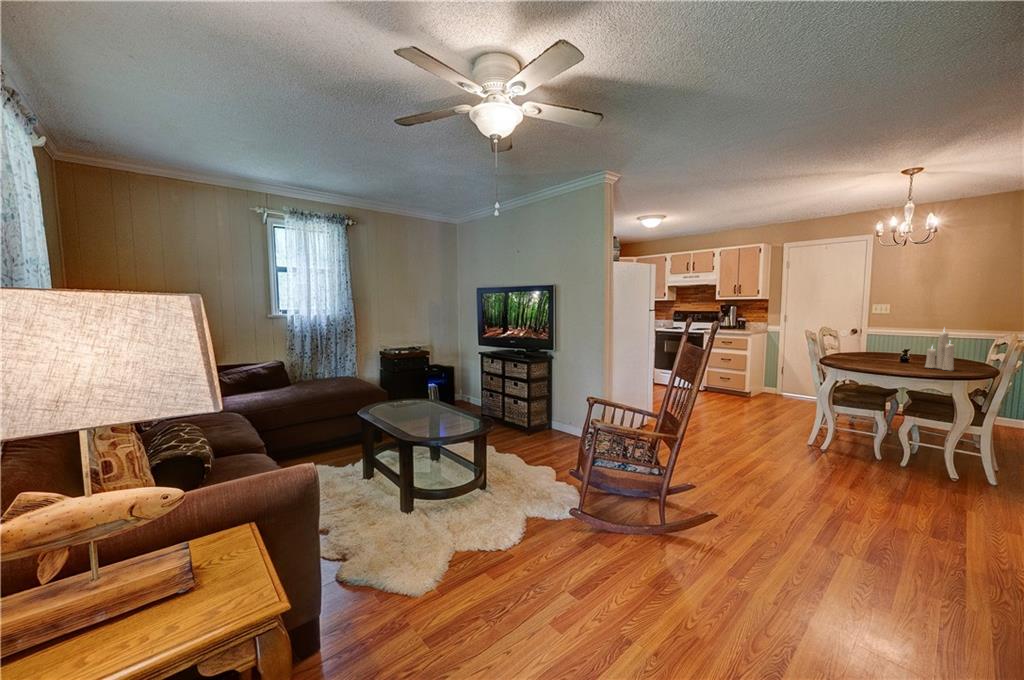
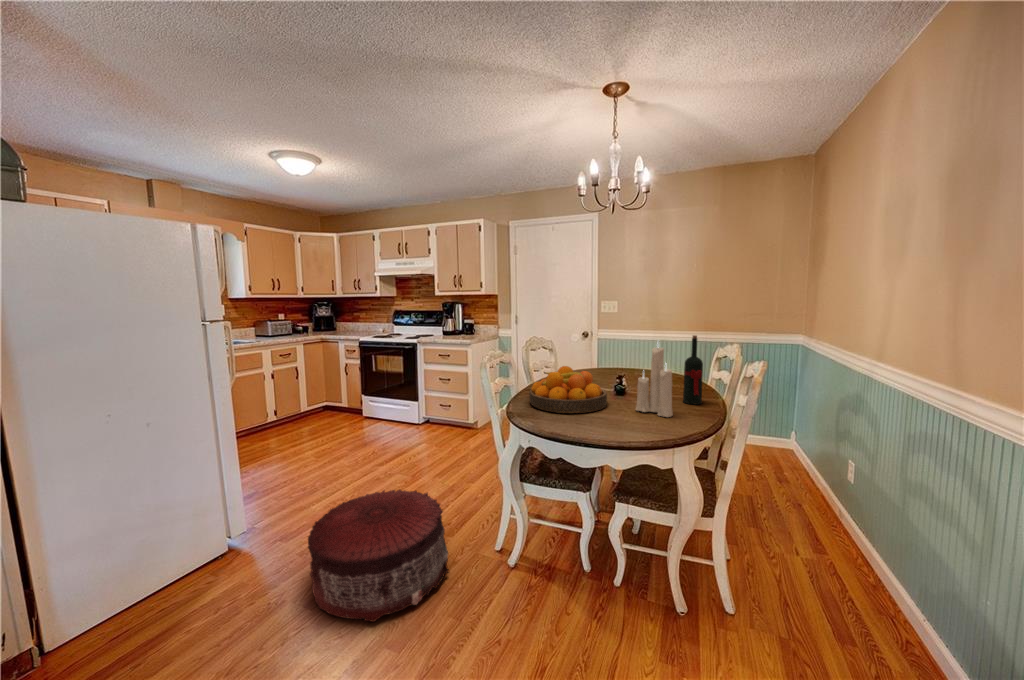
wine bottle: none [961,327,979,368] -> present [683,335,703,404]
fruit bowl: none [844,343,902,366] -> present [529,366,607,413]
pouf: none [710,406,789,455] -> present [308,490,449,622]

